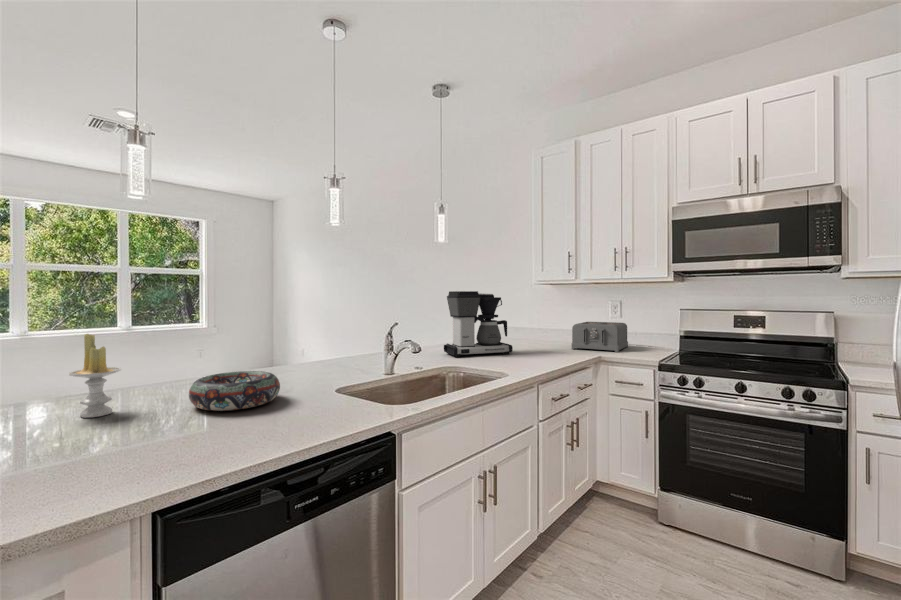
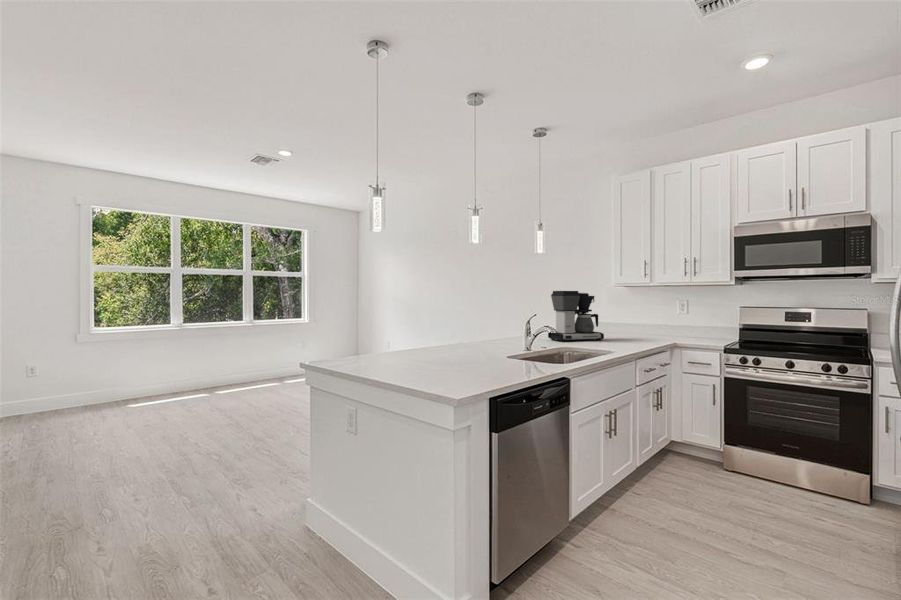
toaster: present [571,322,628,352] -> none [648,316,694,340]
candle: present [69,334,121,418] -> none [374,315,399,365]
decorative bowl: present [189,371,280,411] -> none [432,342,484,363]

